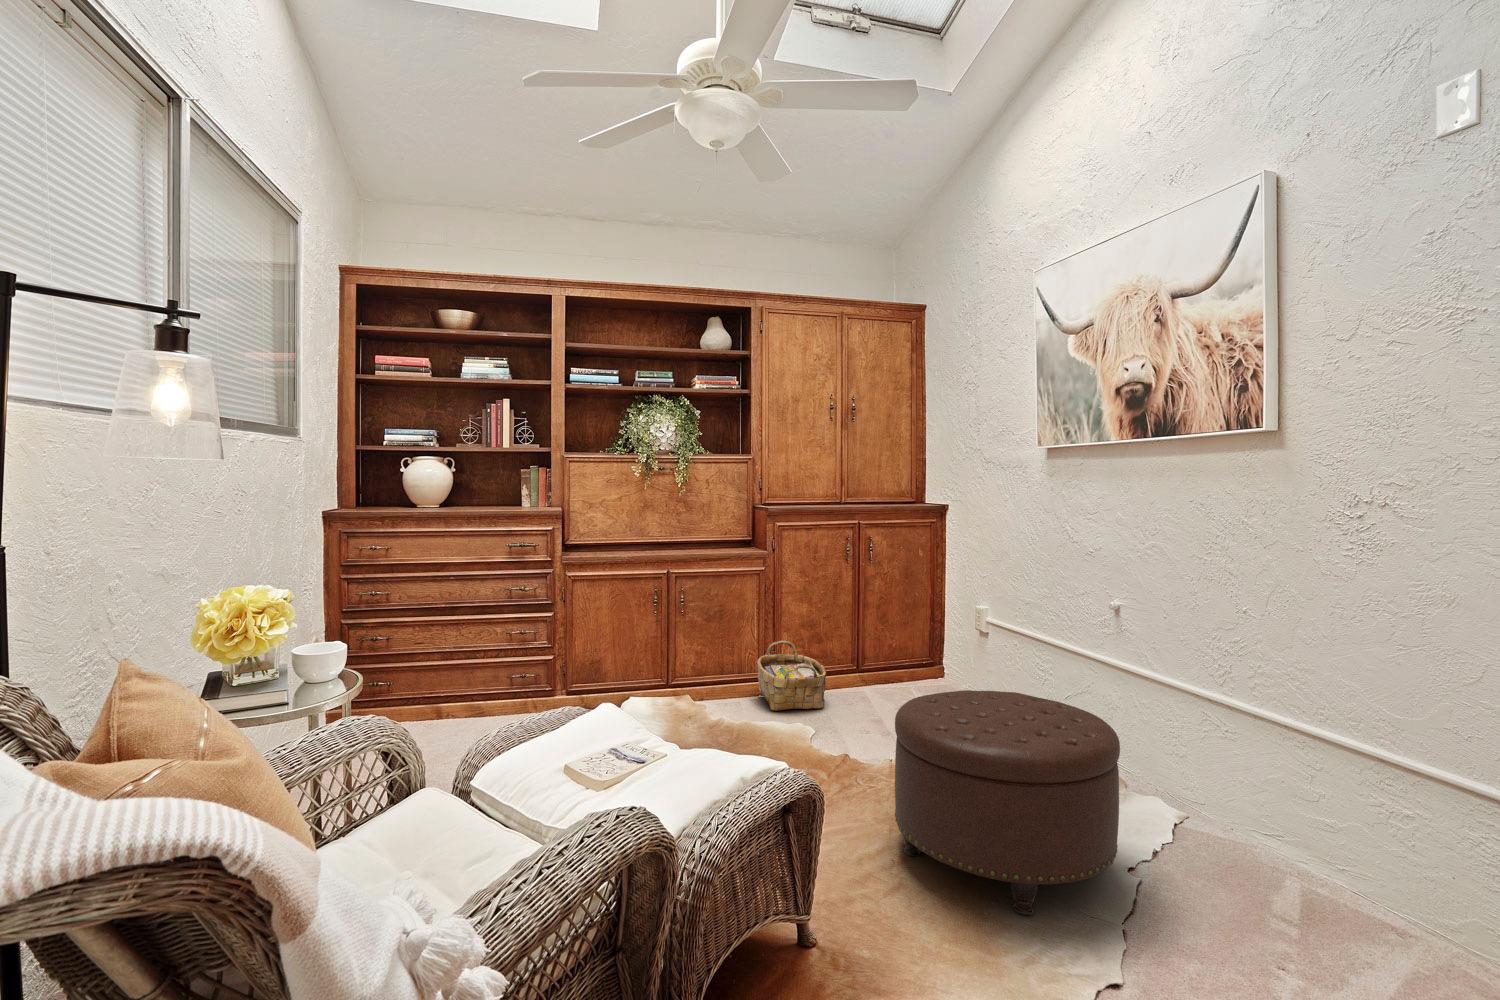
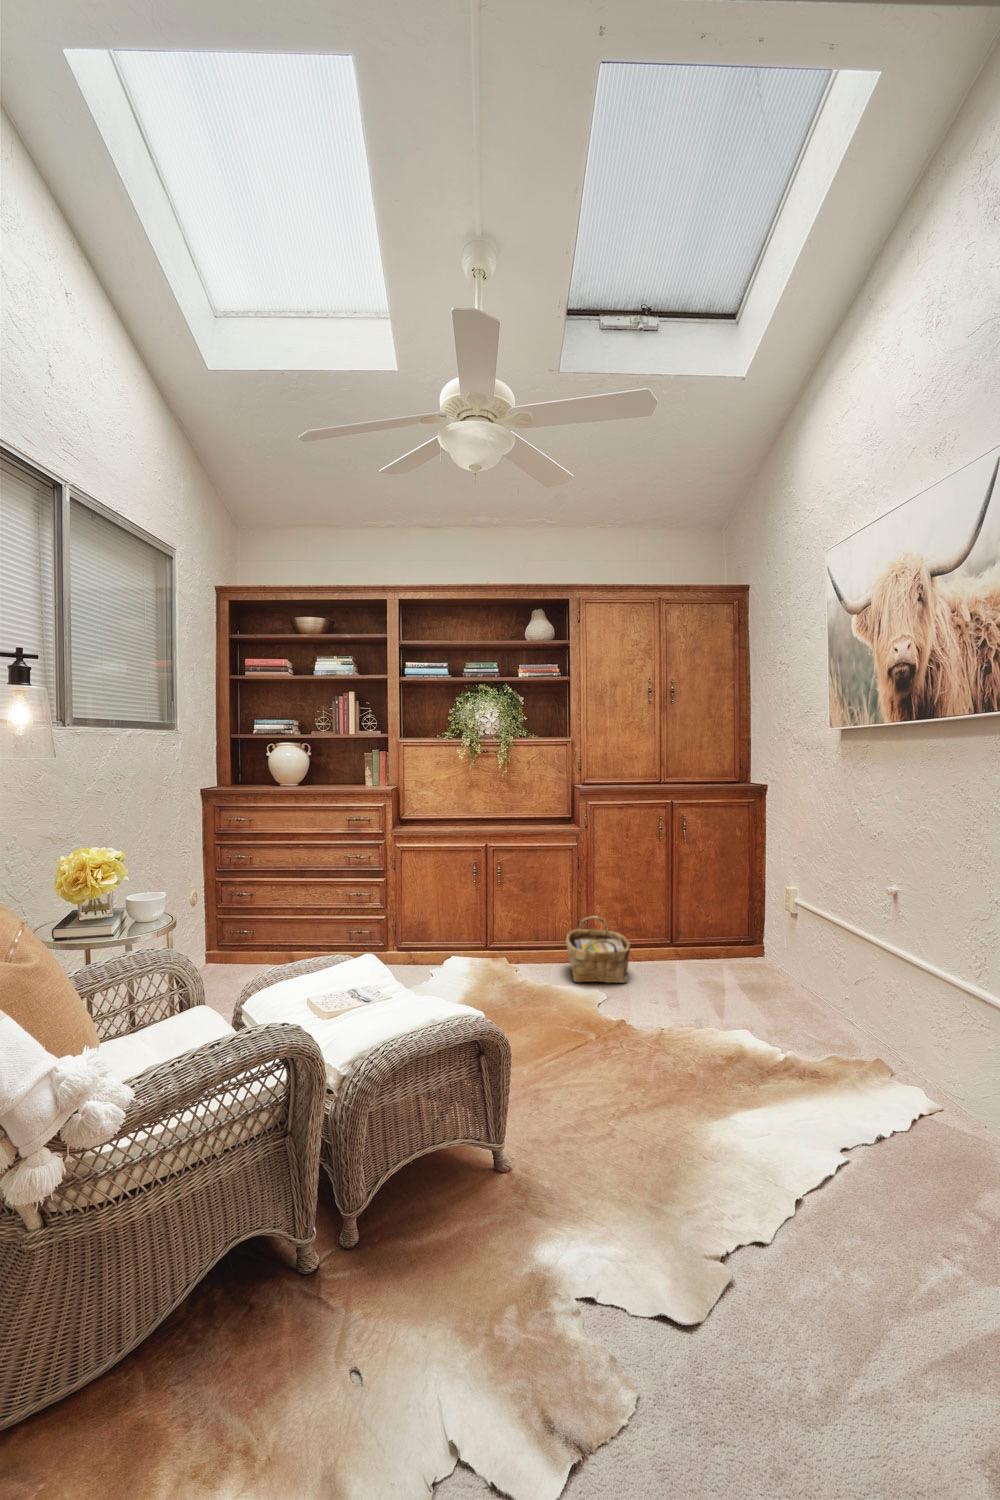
ottoman: present [895,690,1120,915] -> none [619,967,831,1178]

